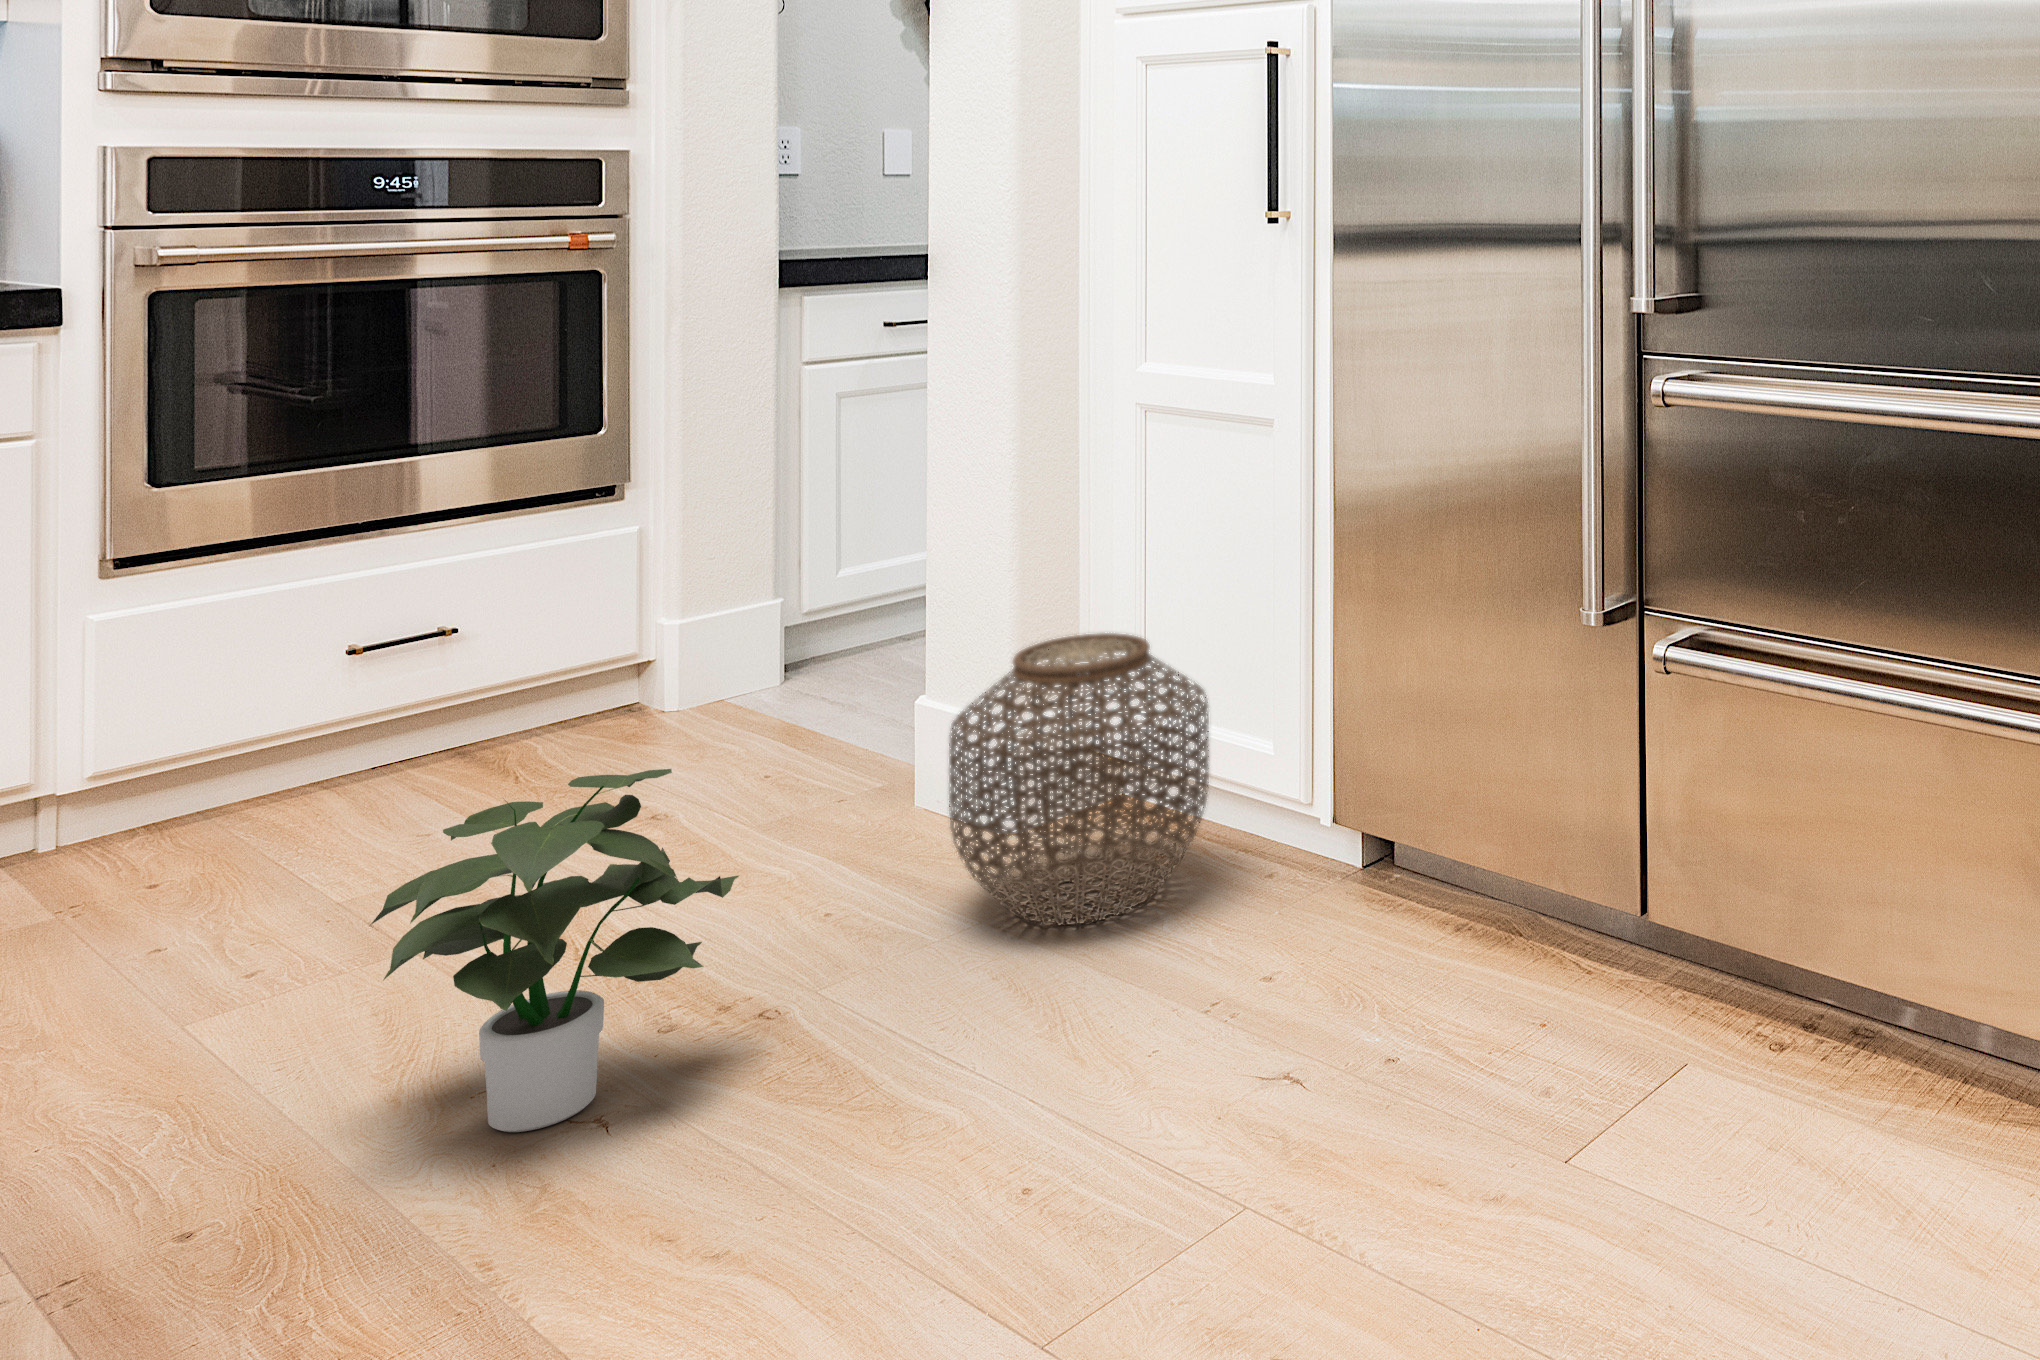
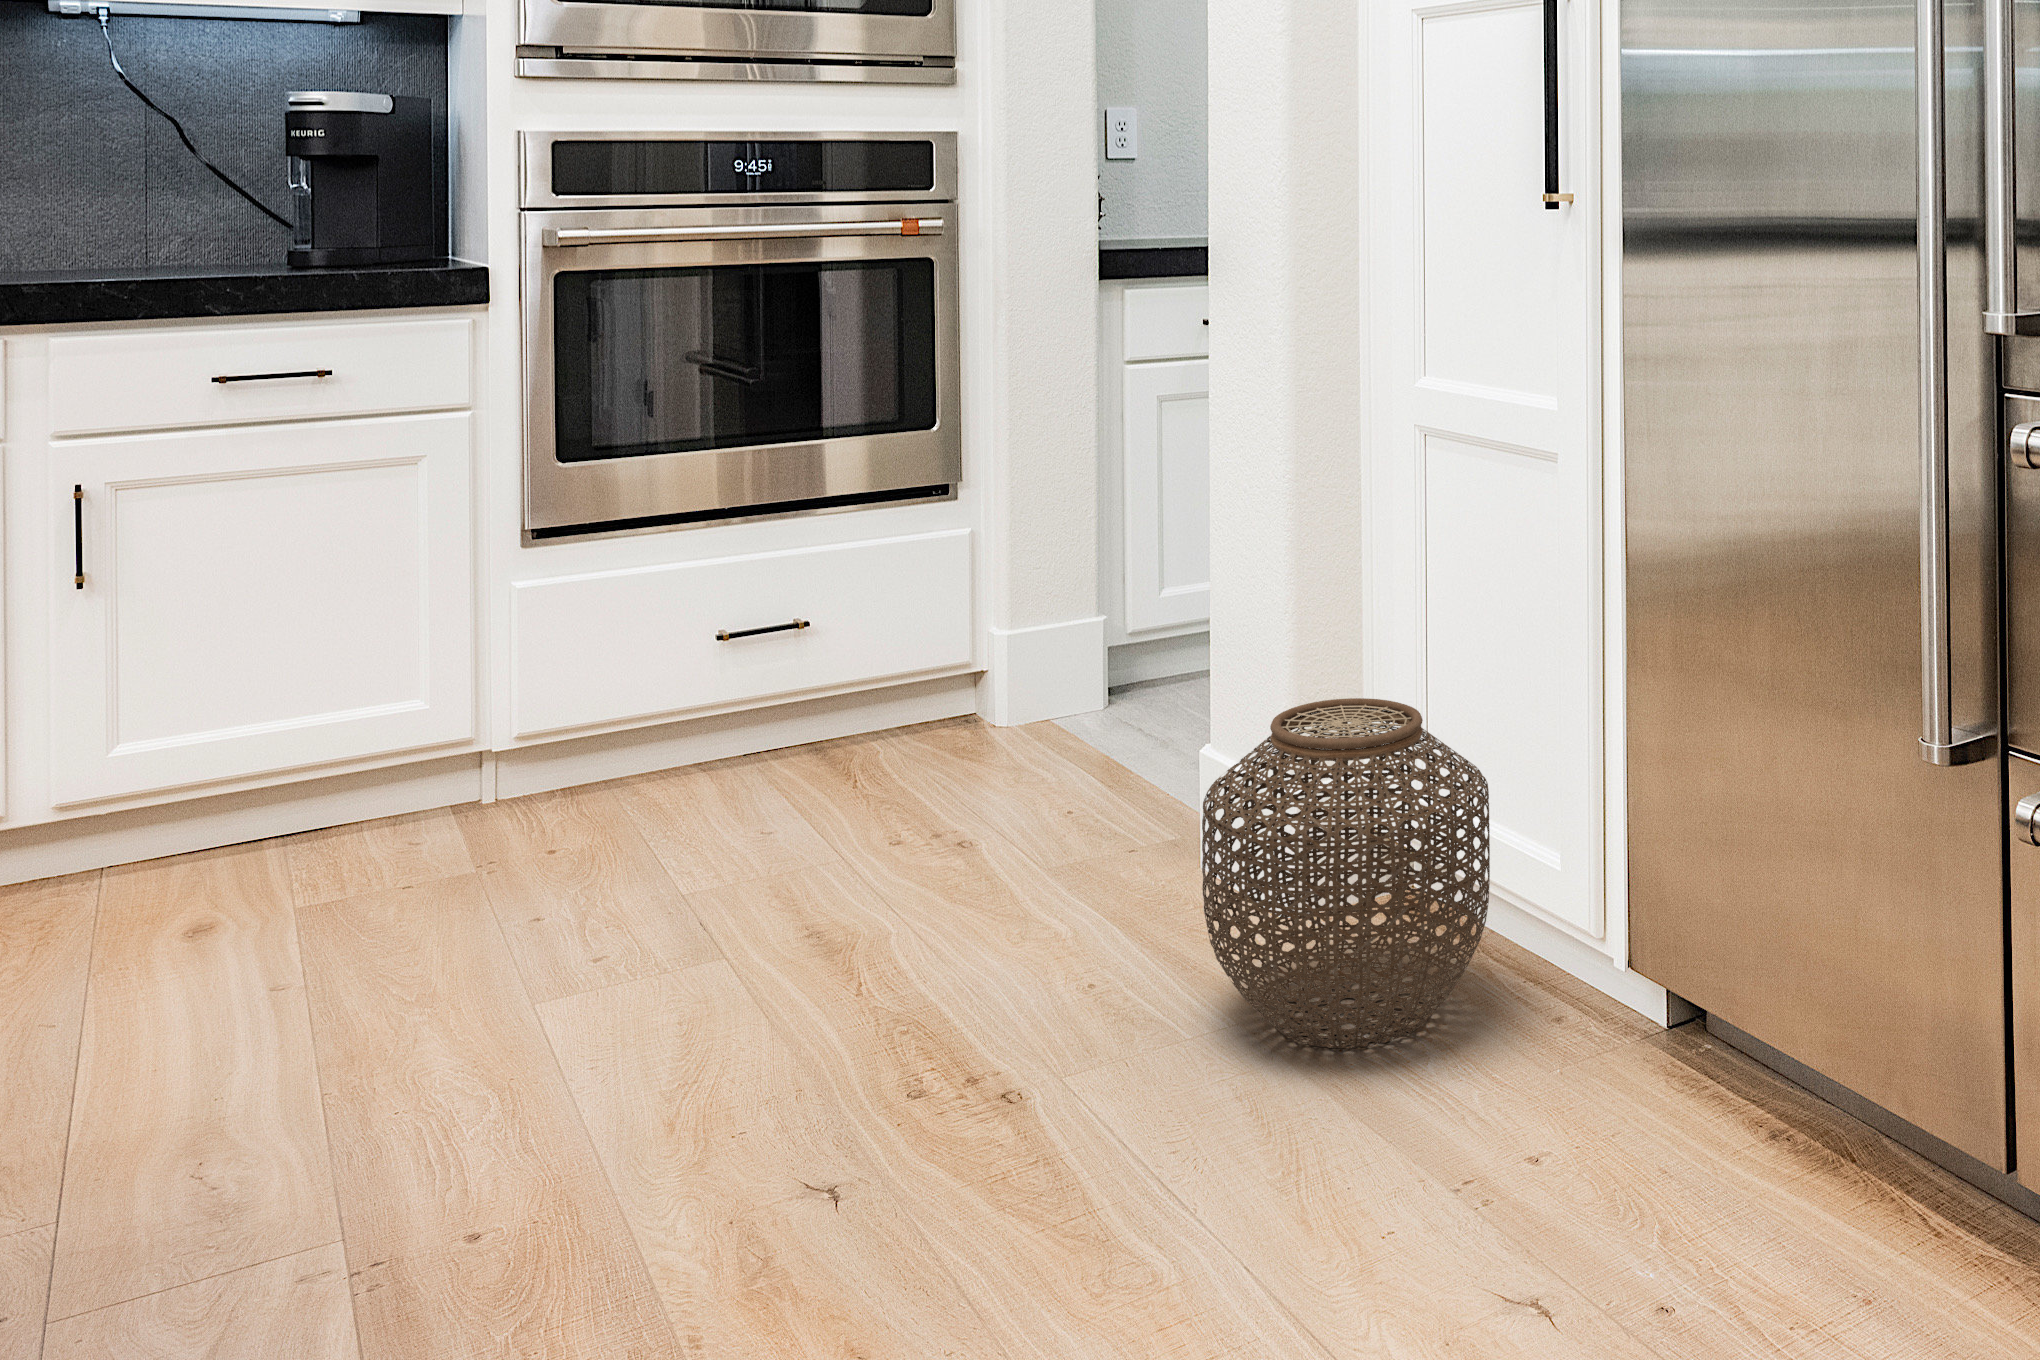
potted plant: present [371,769,739,1132] -> none [606,819,963,1209]

